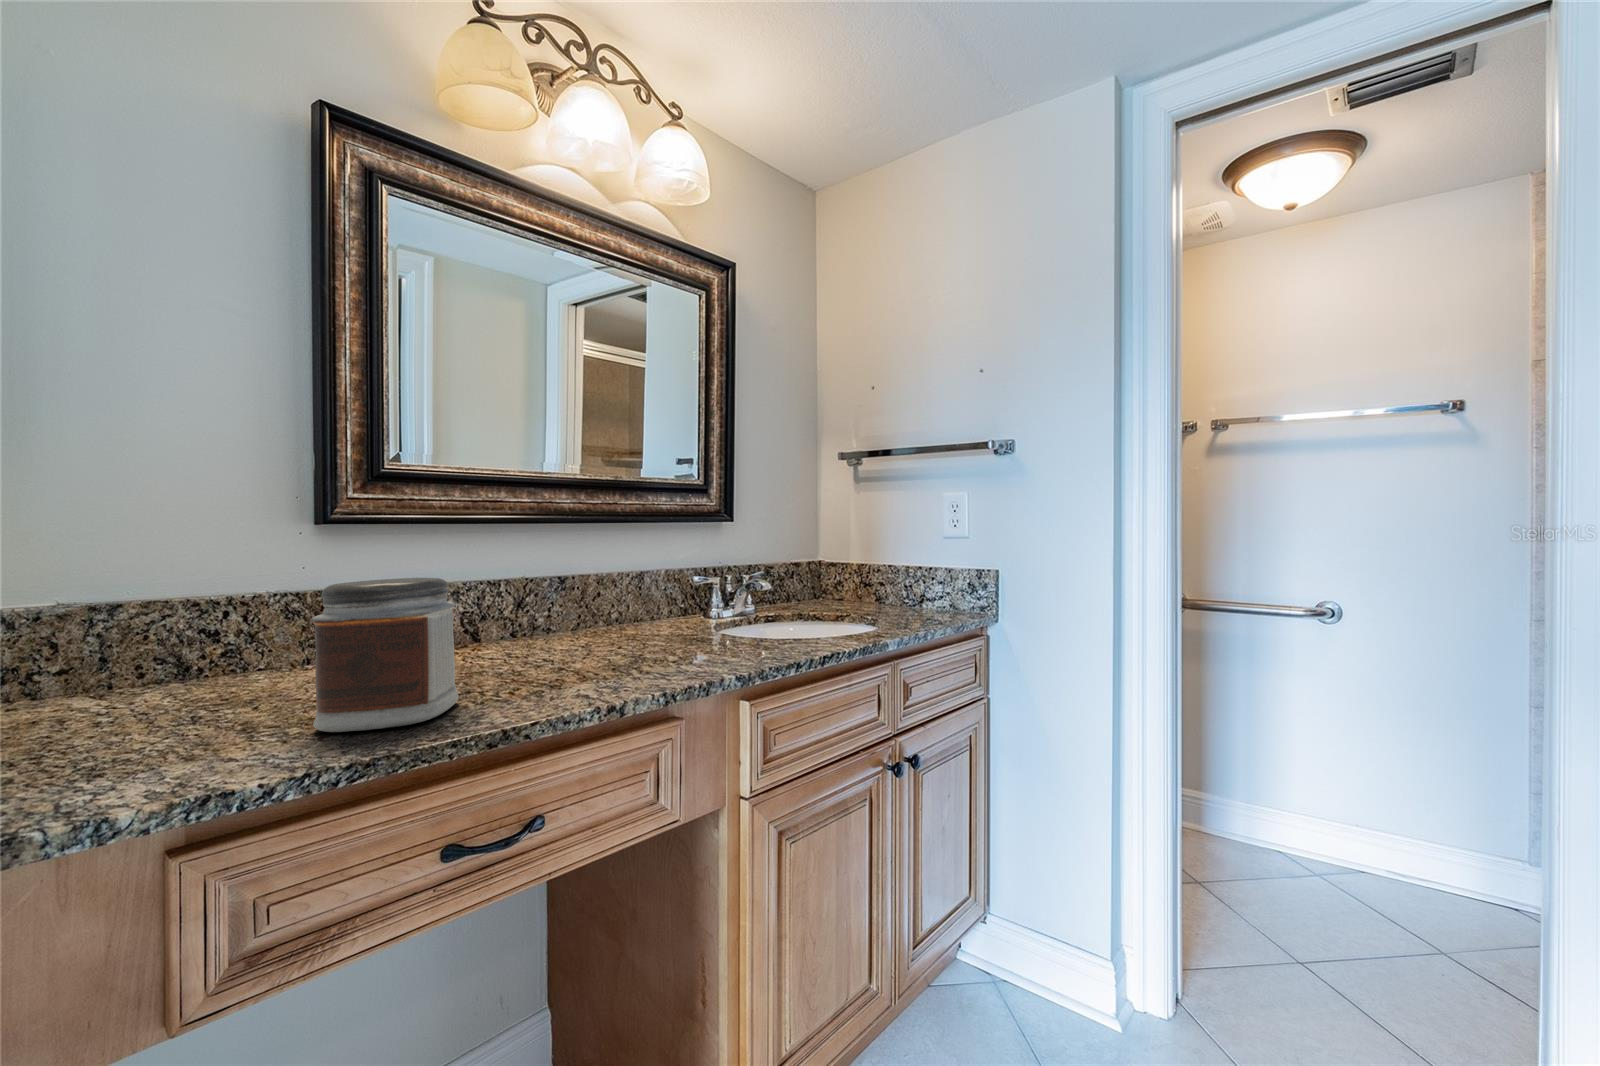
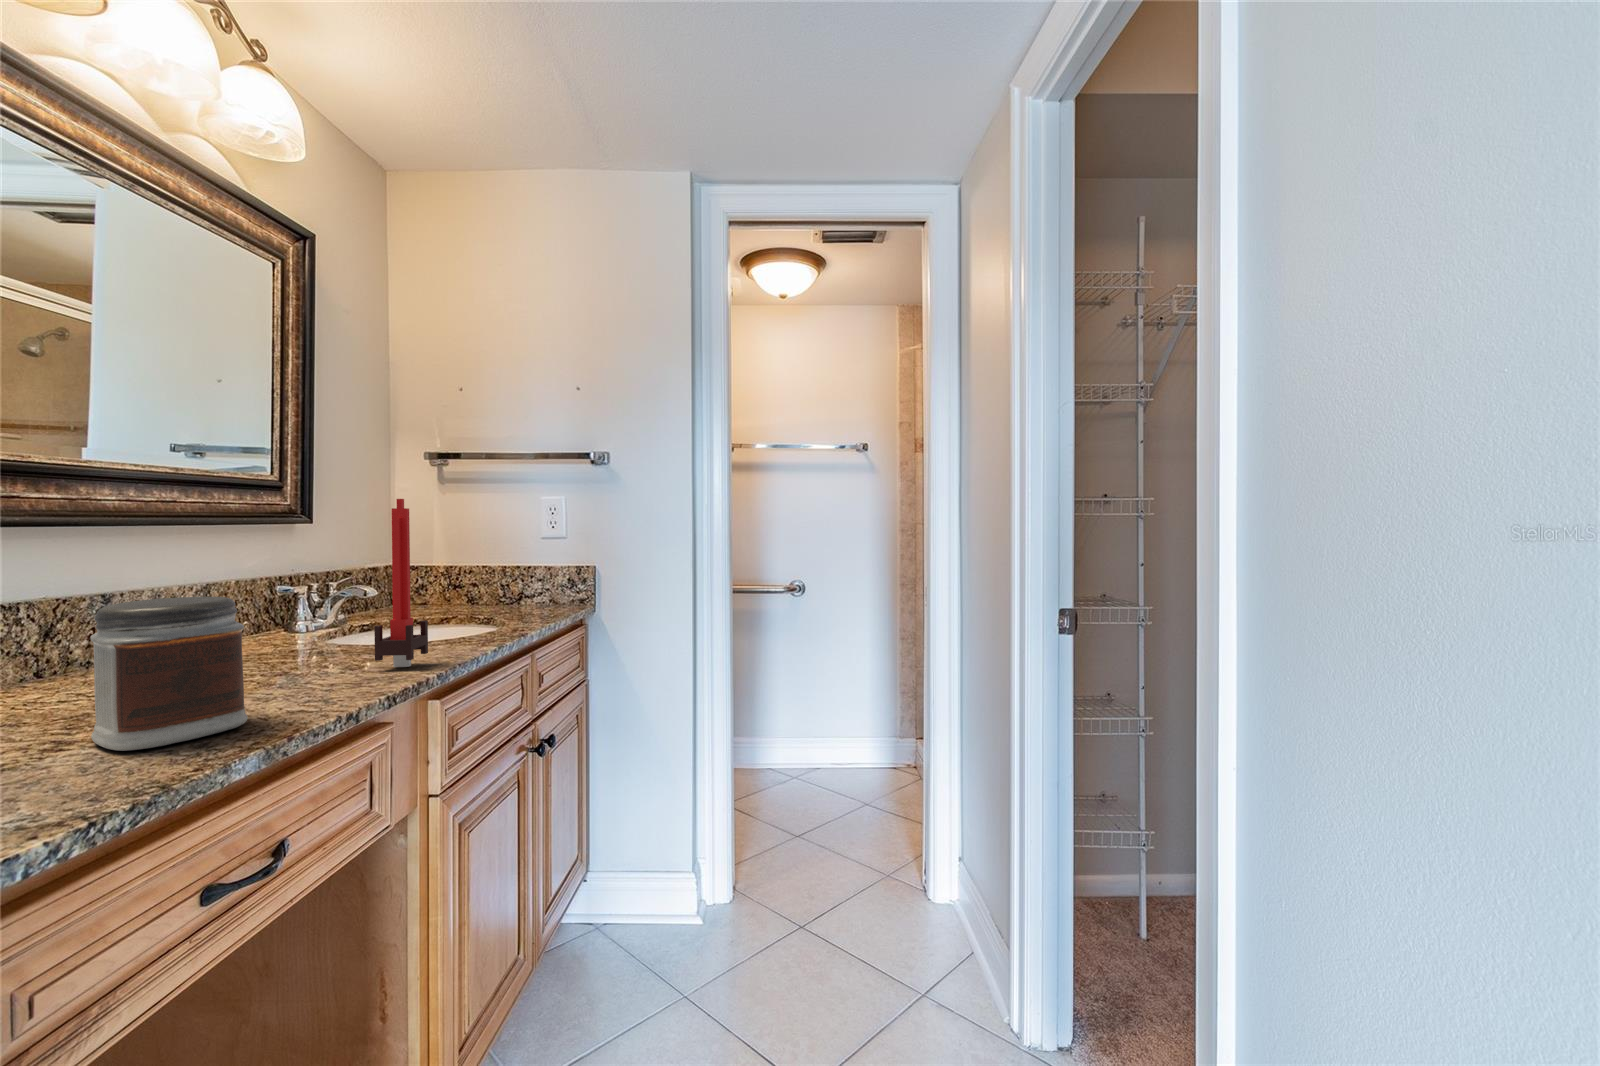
candle: none [654,478,709,673] -> present [374,499,428,667]

